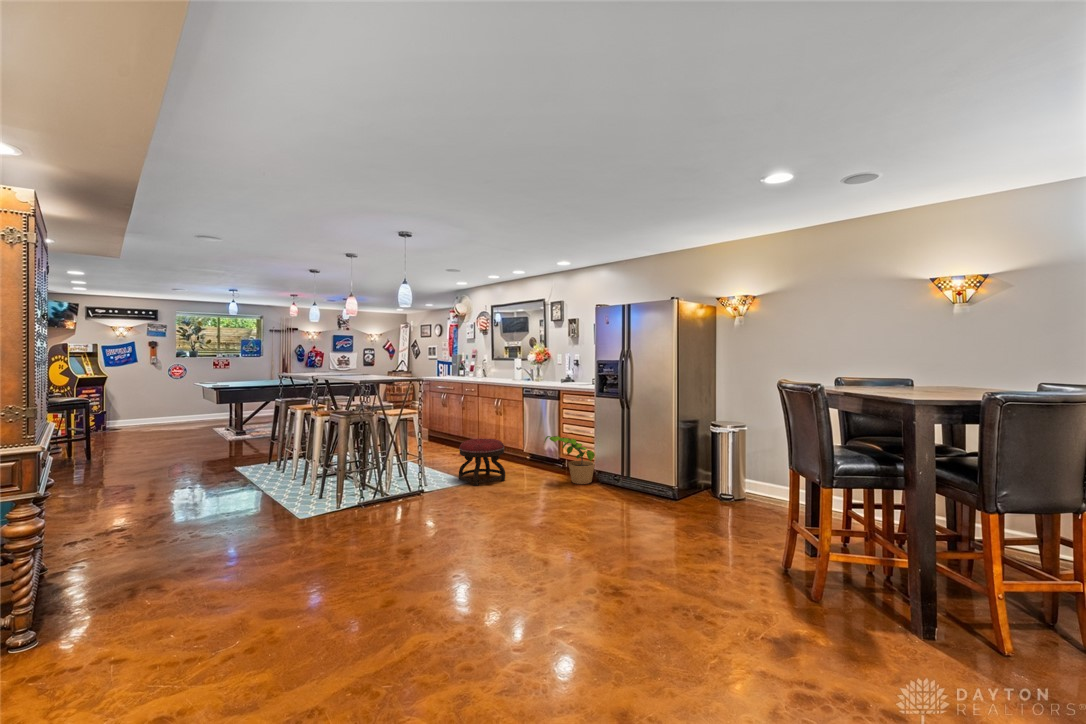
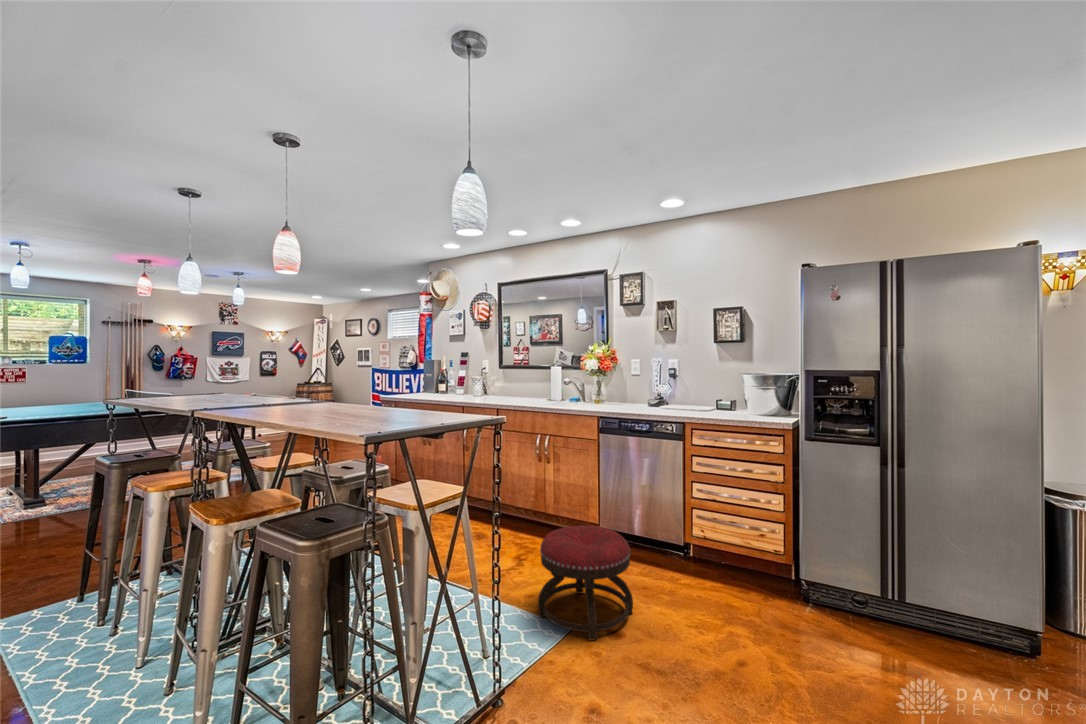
potted plant: present [545,436,595,484] -> none [714,517,803,608]

